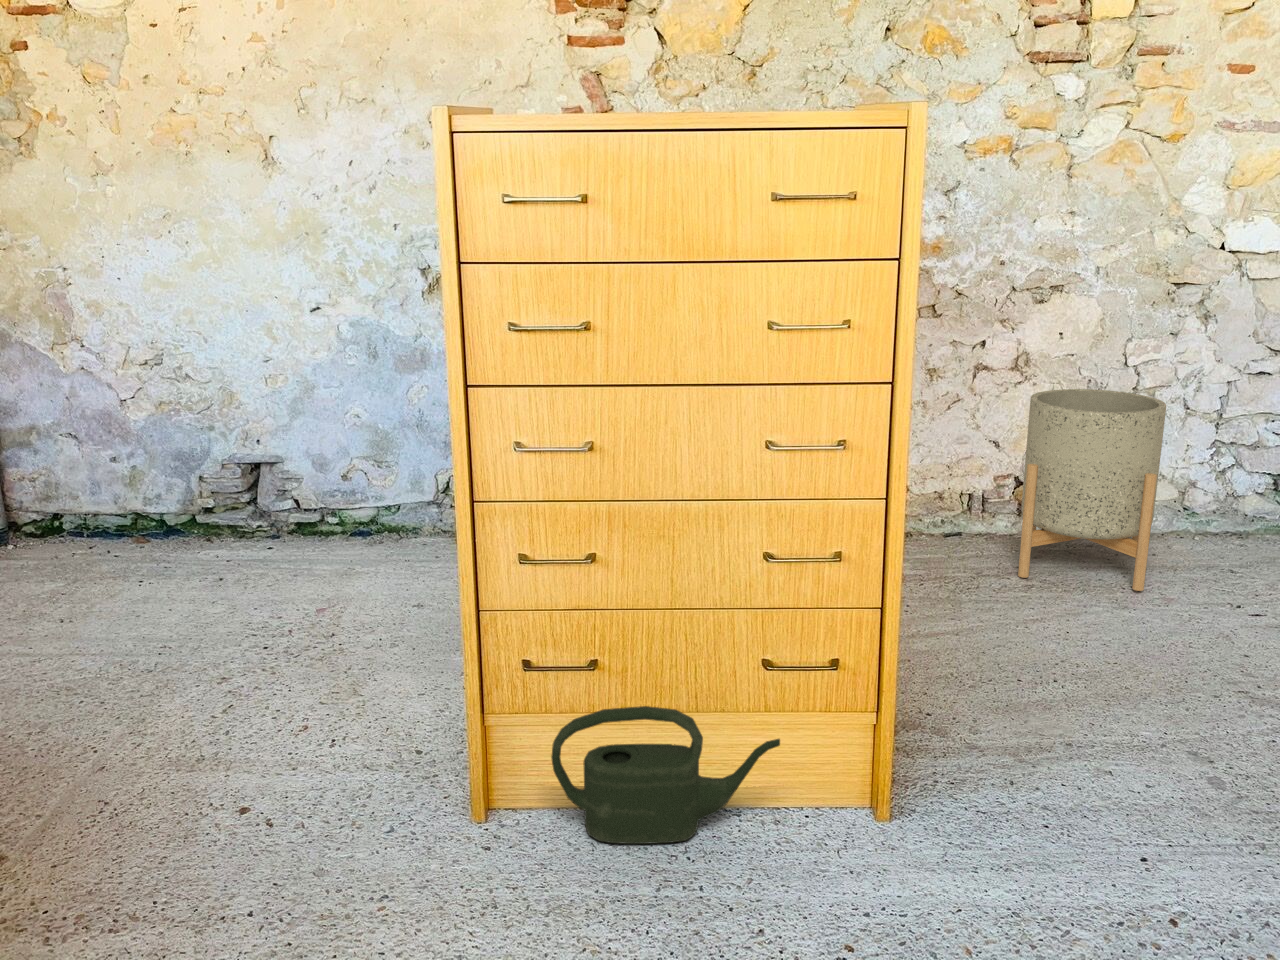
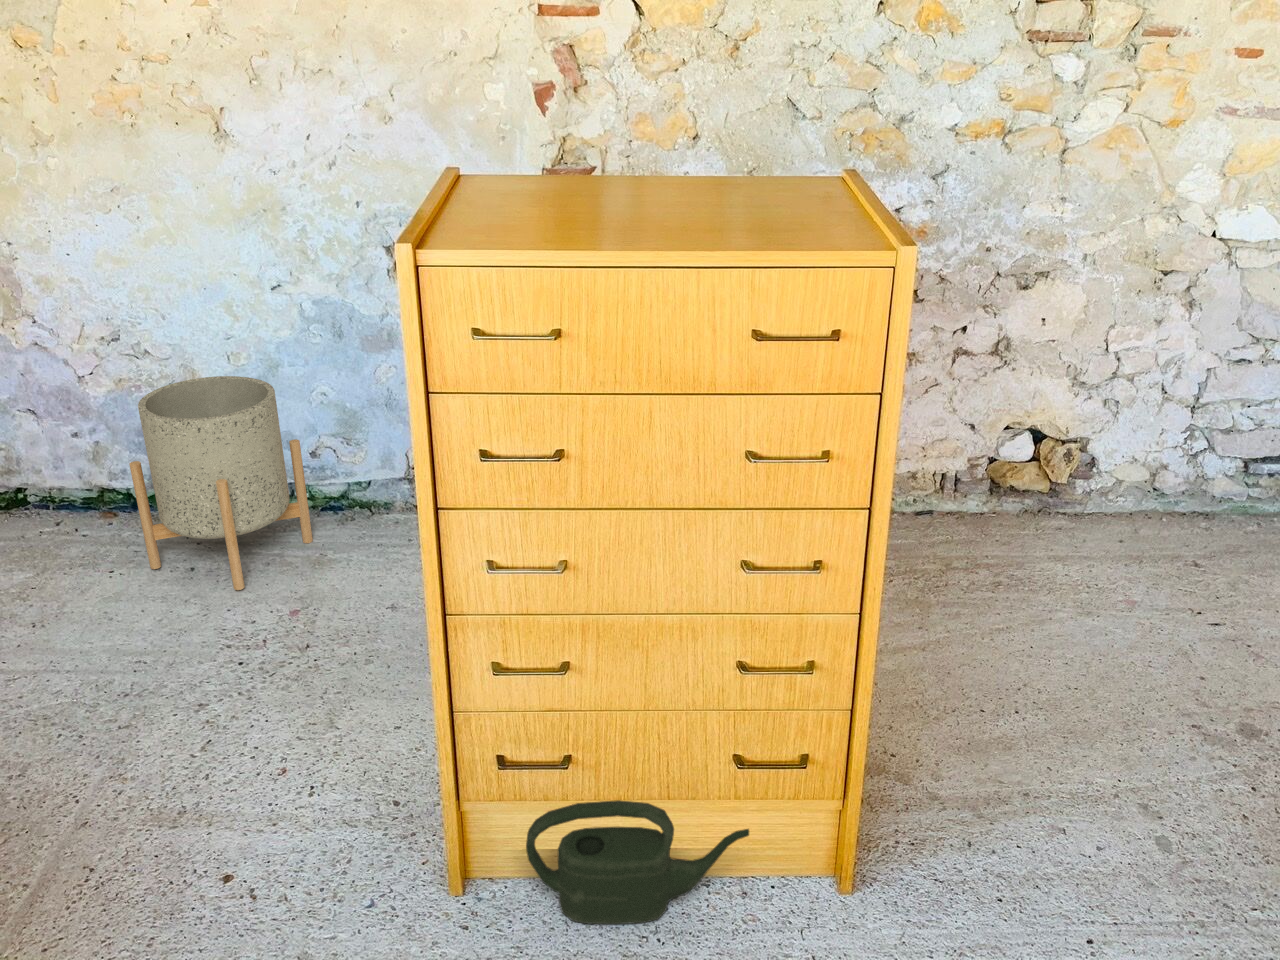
planter: present [1018,389,1166,591] -> present [129,376,313,590]

